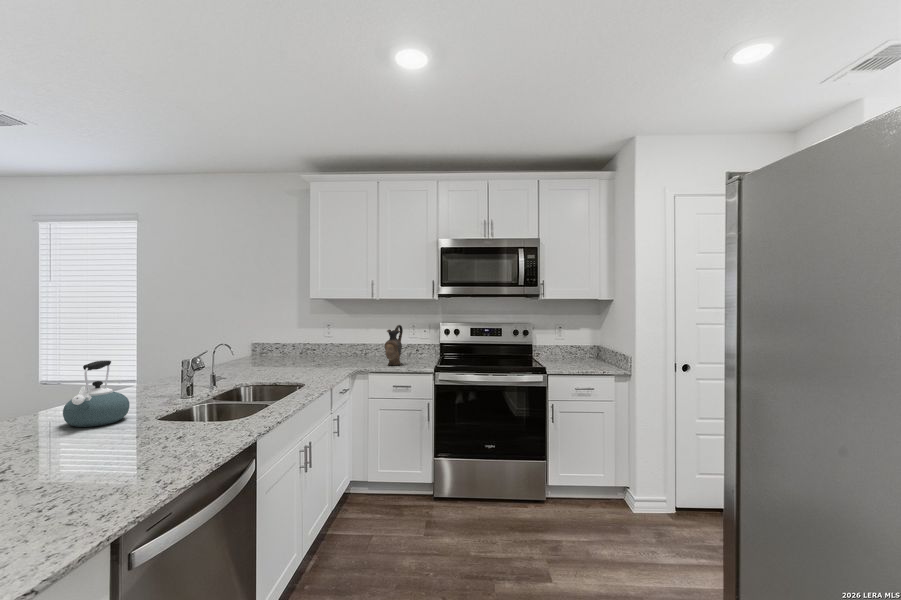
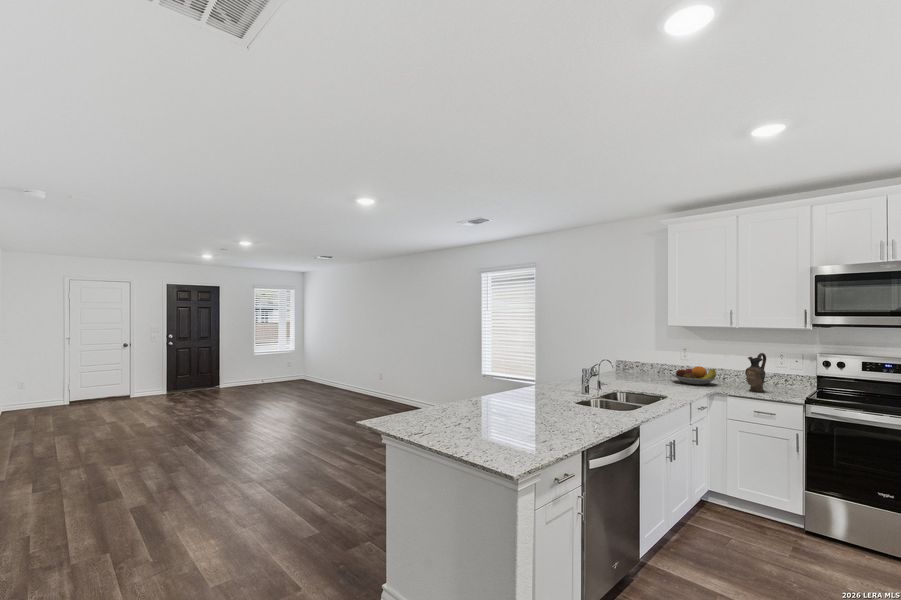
fruit bowl: none [313,344,360,365] -> present [672,366,718,385]
kettle: present [63,361,130,427] -> none [525,363,557,401]

